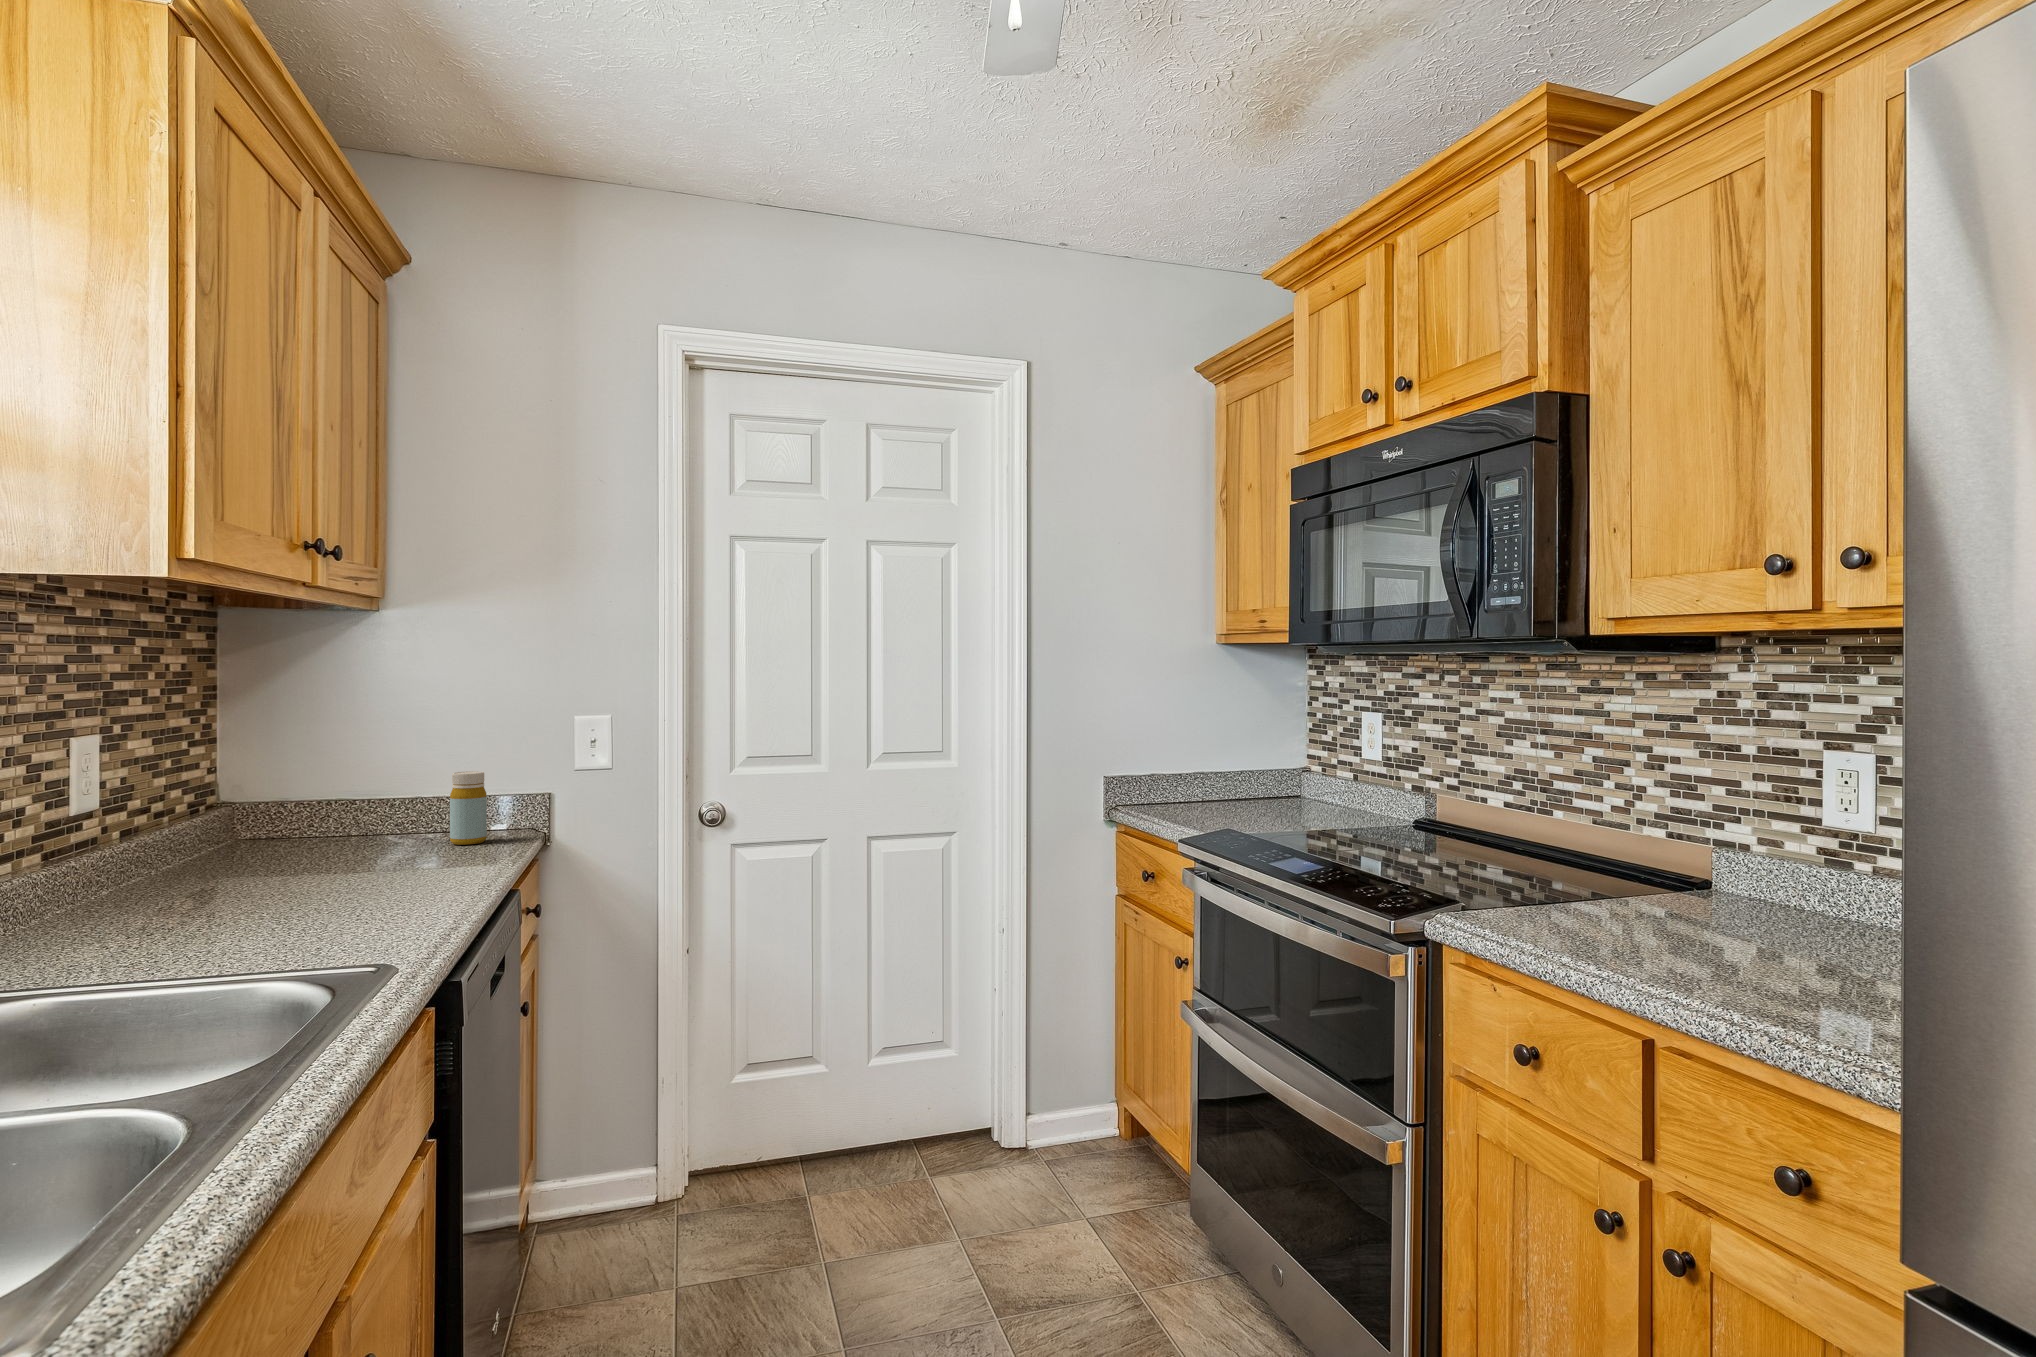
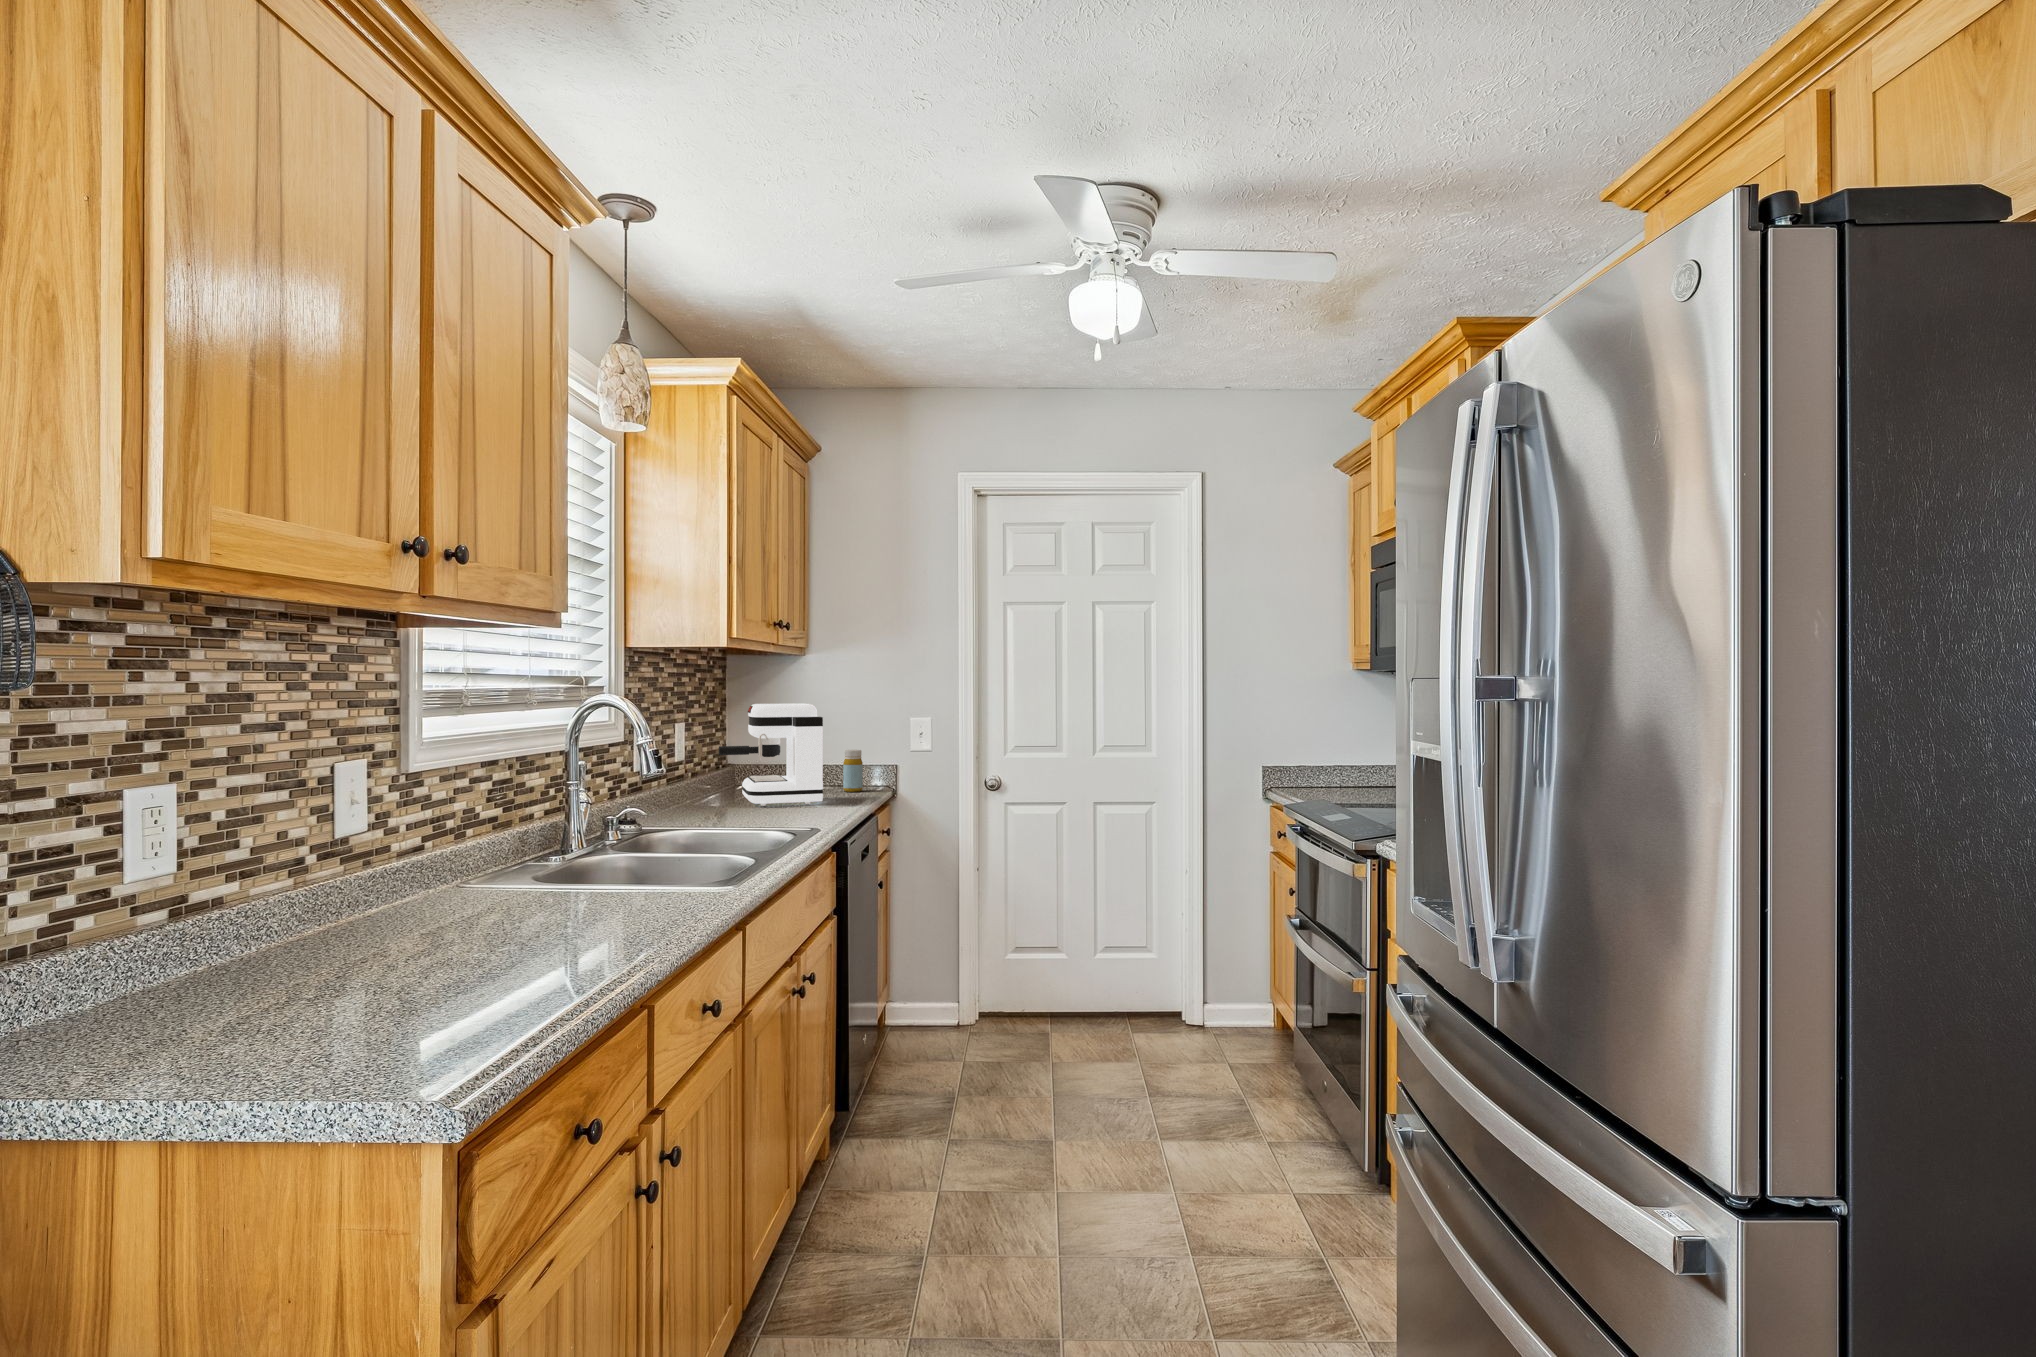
coffee maker: none [178,694,407,893] -> present [719,703,823,806]

